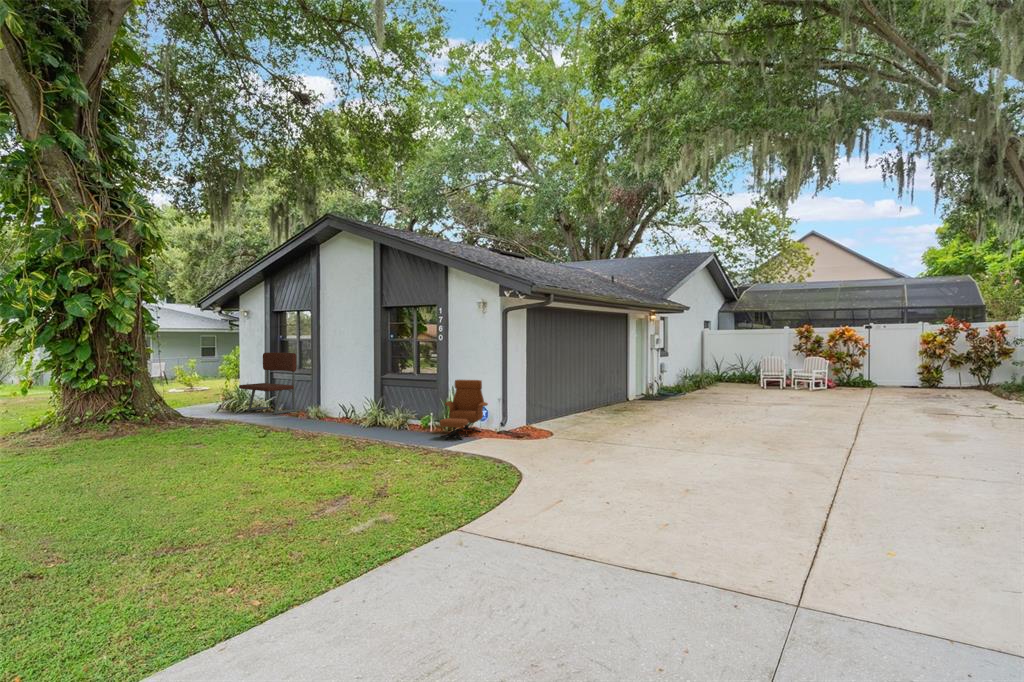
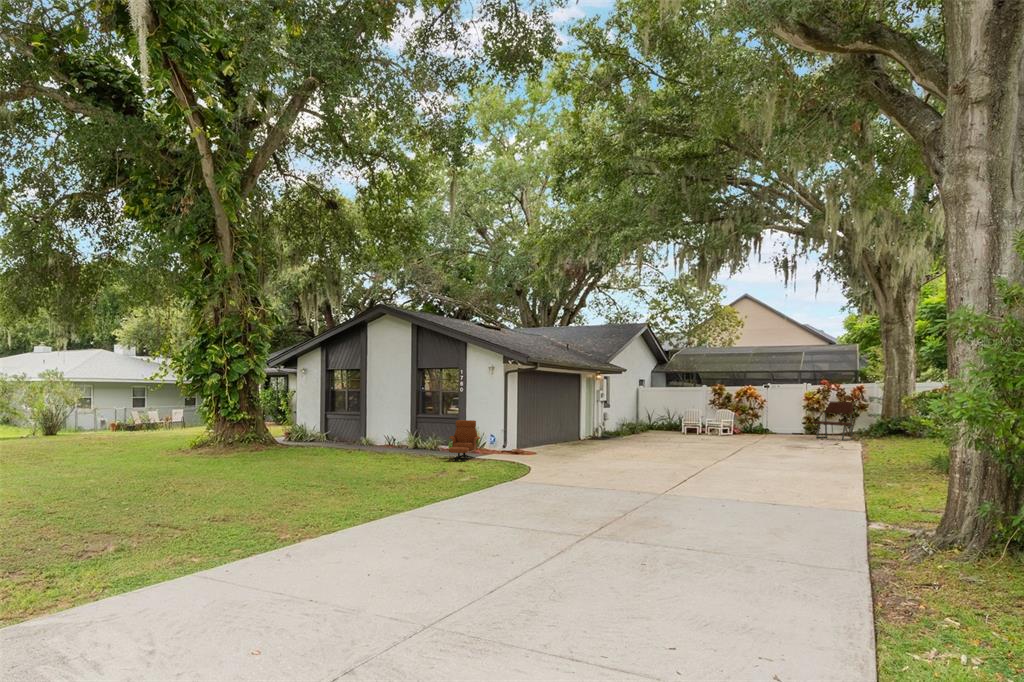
bench: present [239,353,296,414] -> present [812,401,853,441]

